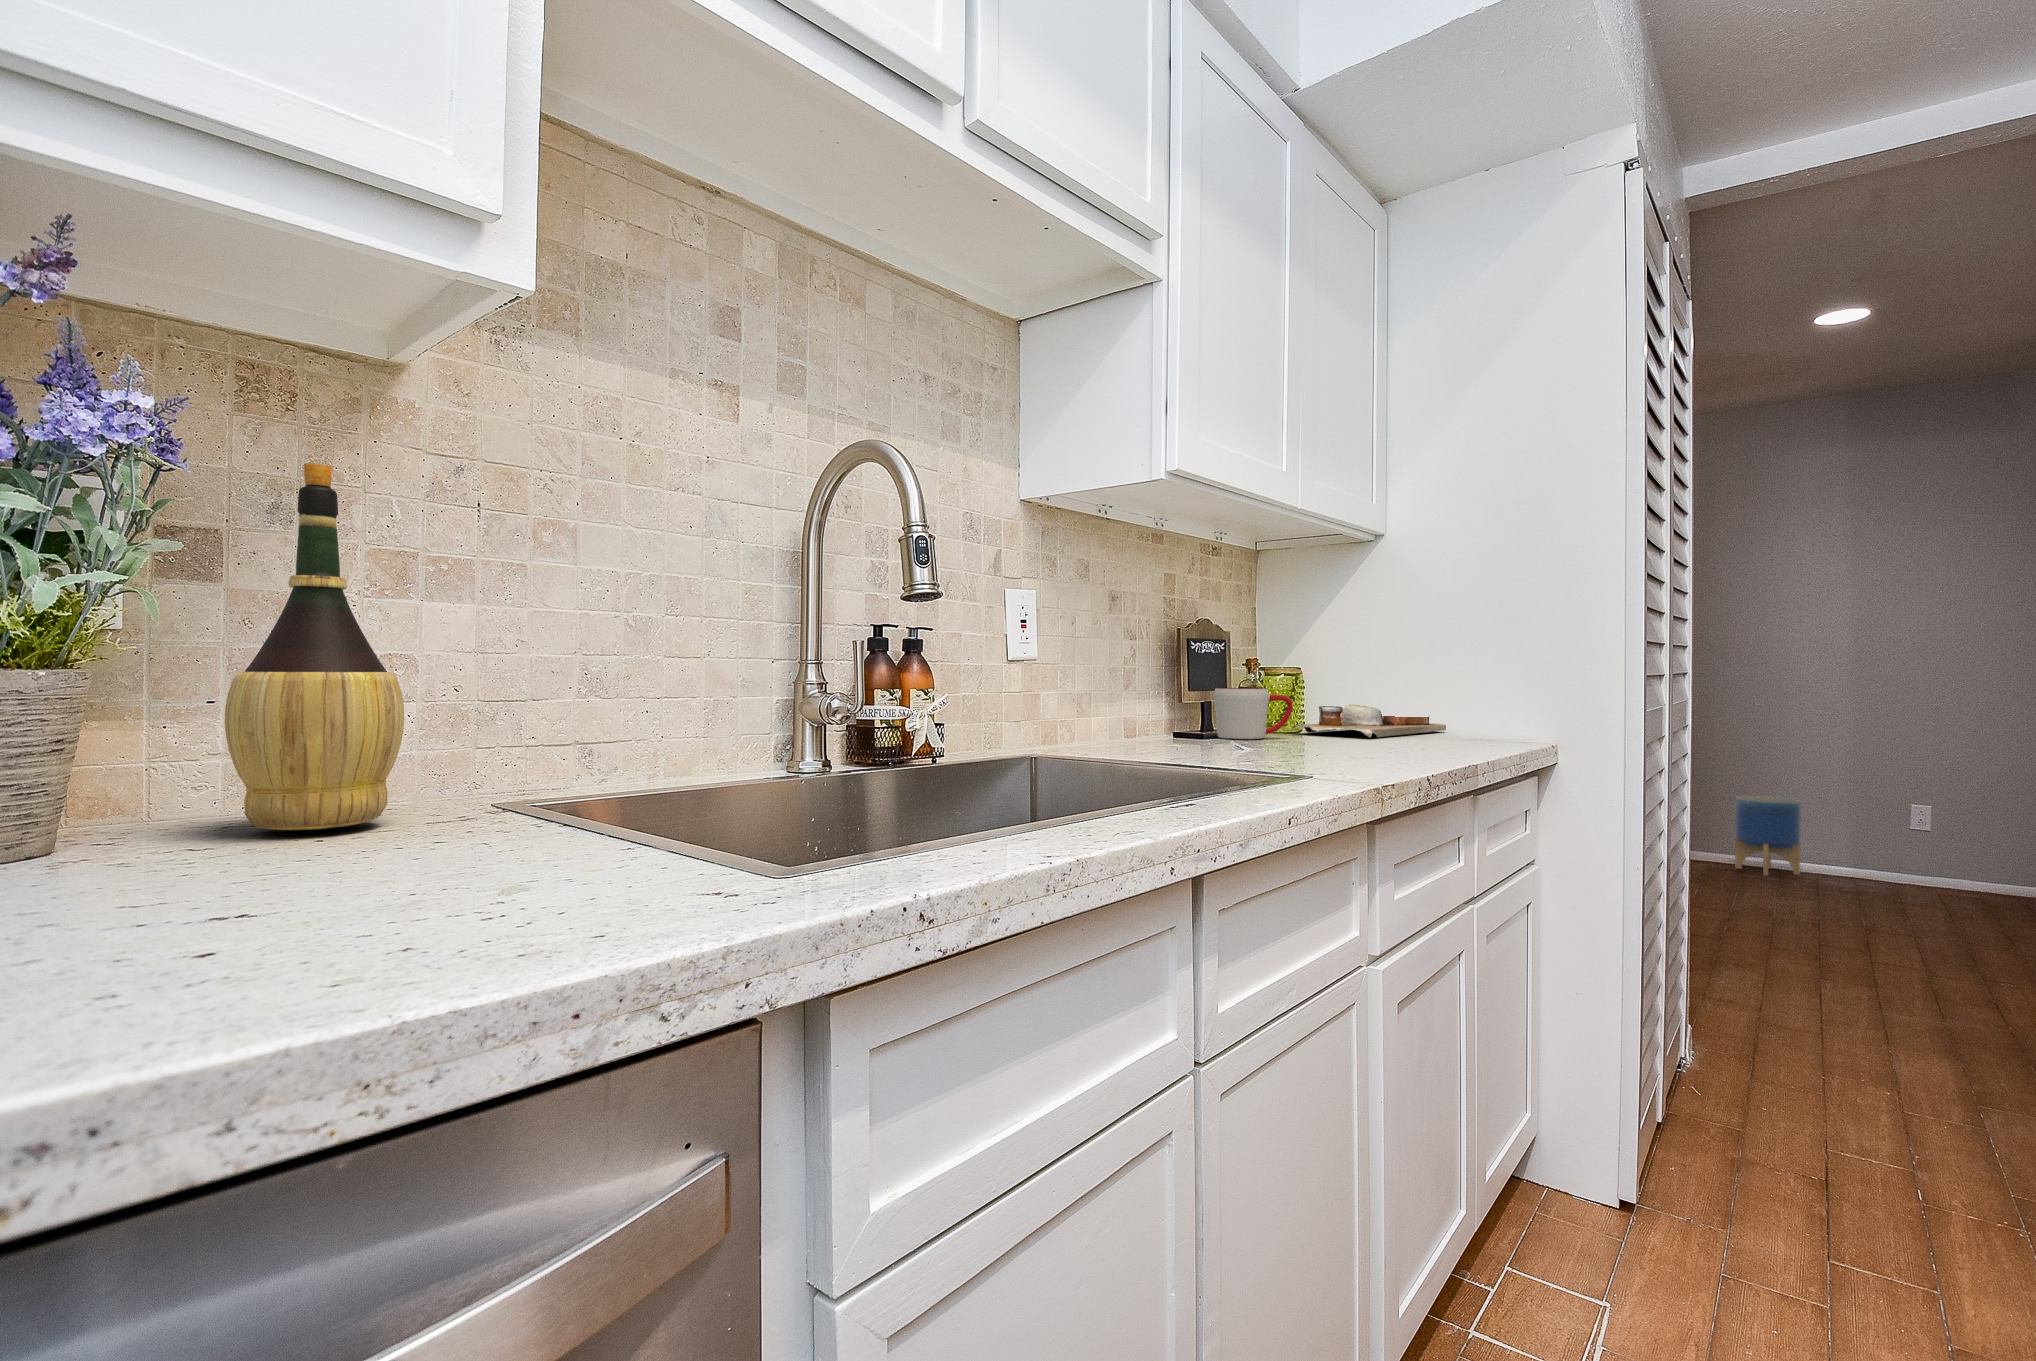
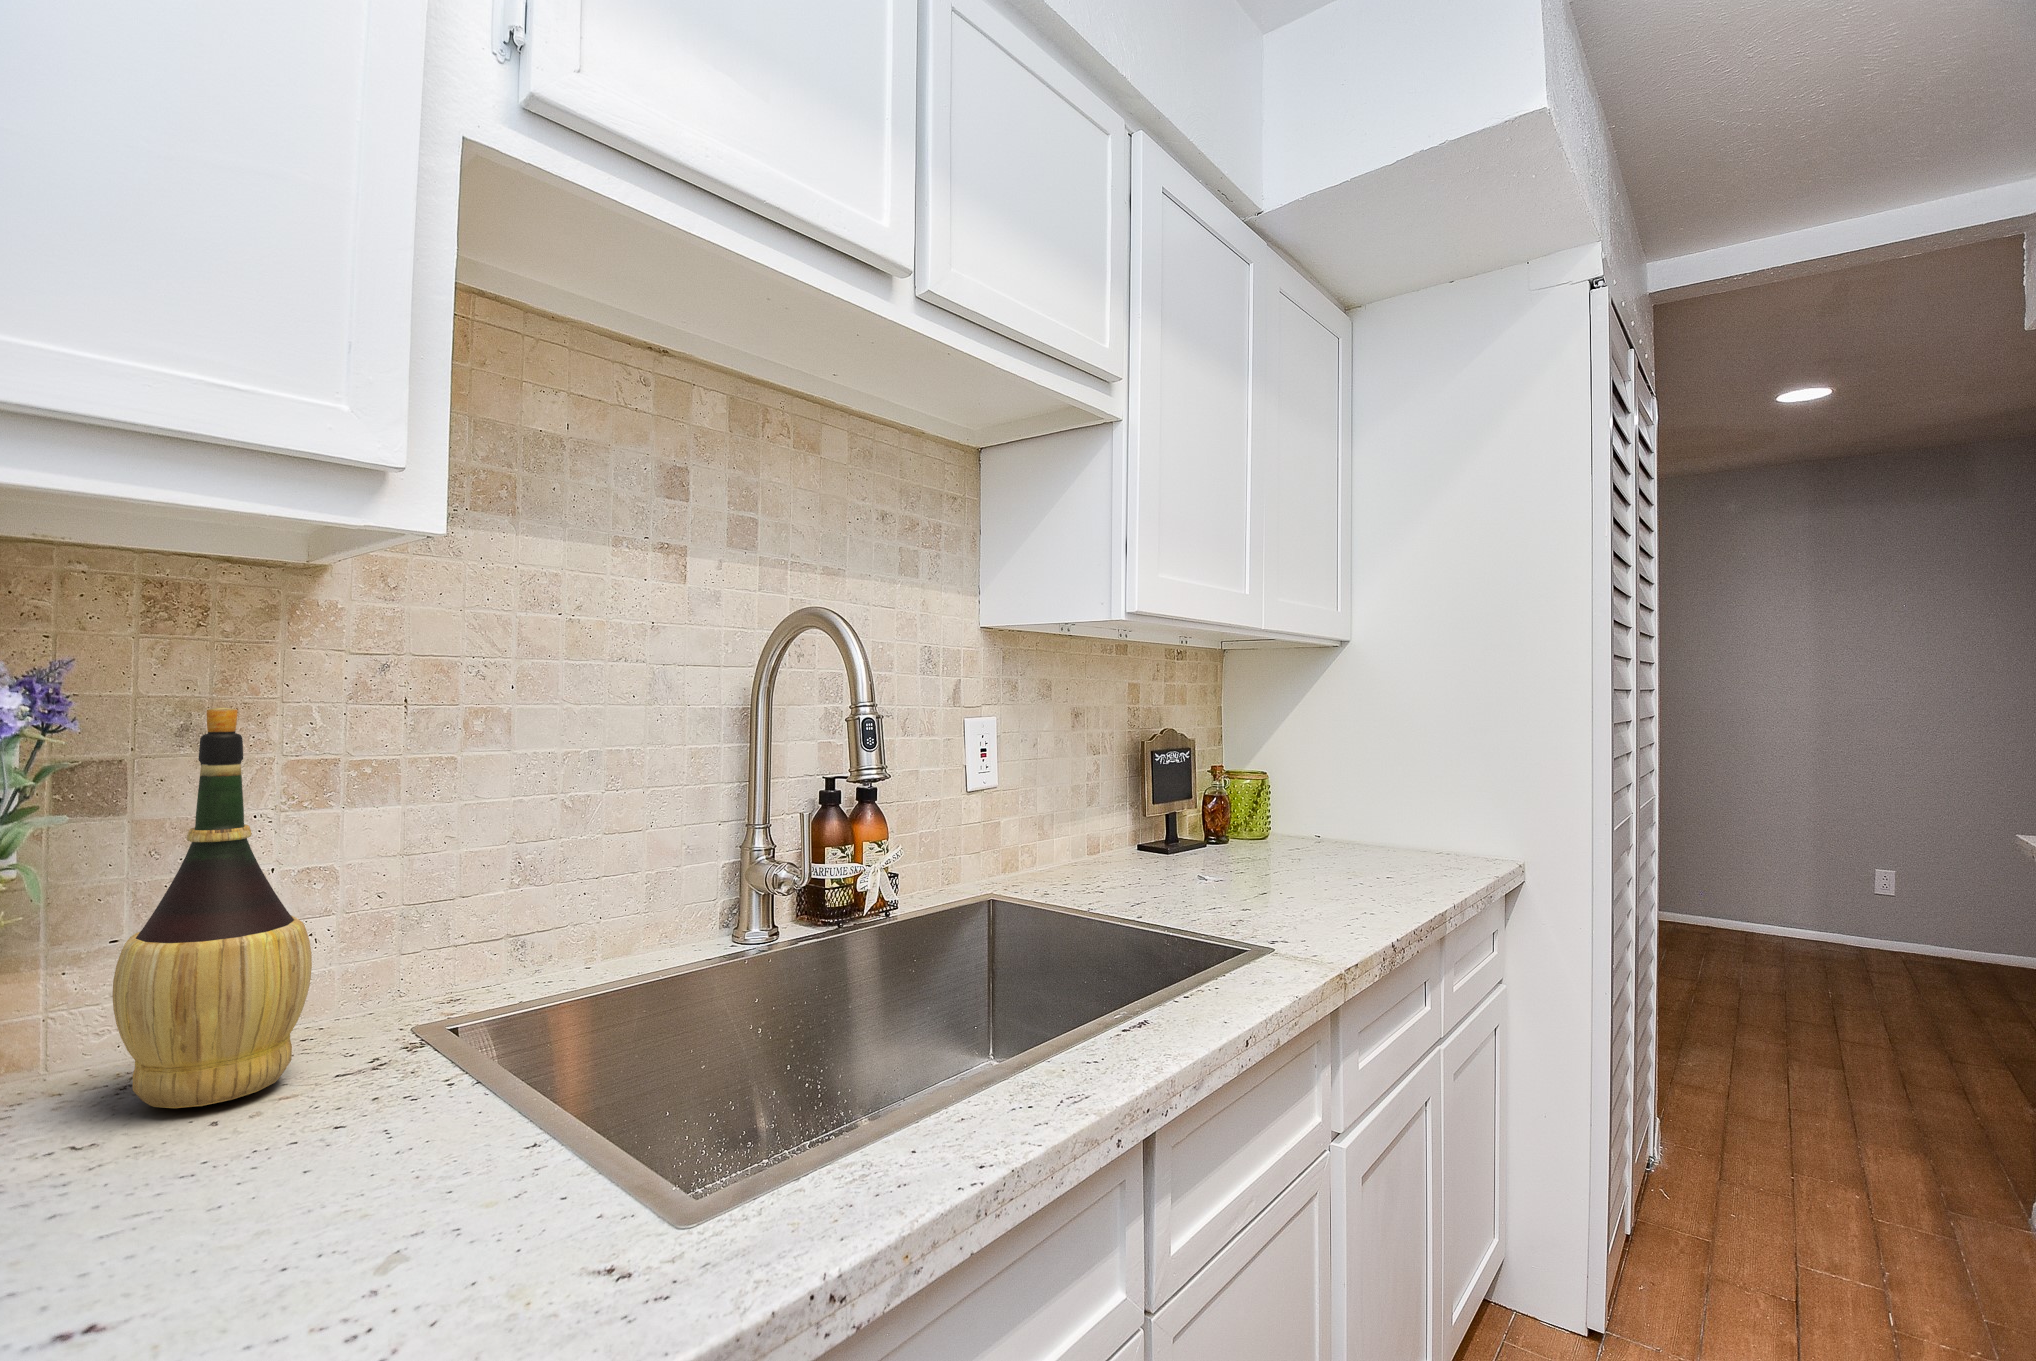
mug: present [1214,688,1293,739] -> none [1180,799,1259,855]
cutting board: present [1292,704,1446,738] -> none [1259,809,1415,852]
planter: present [1735,796,1801,876] -> none [1706,855,1770,936]

